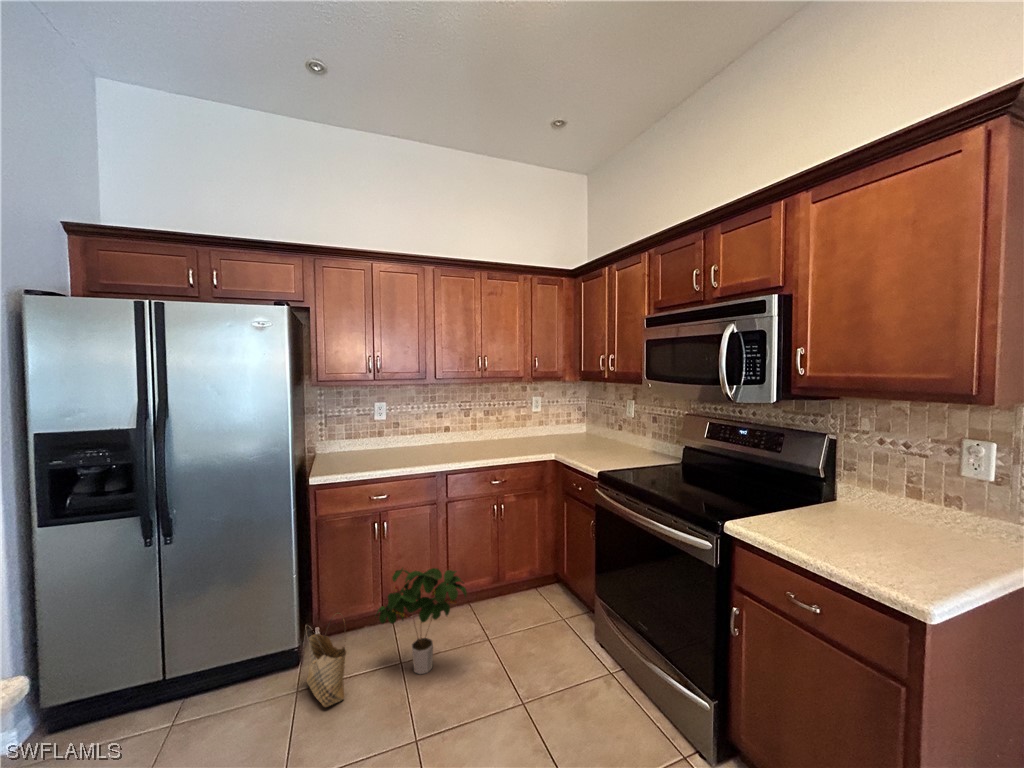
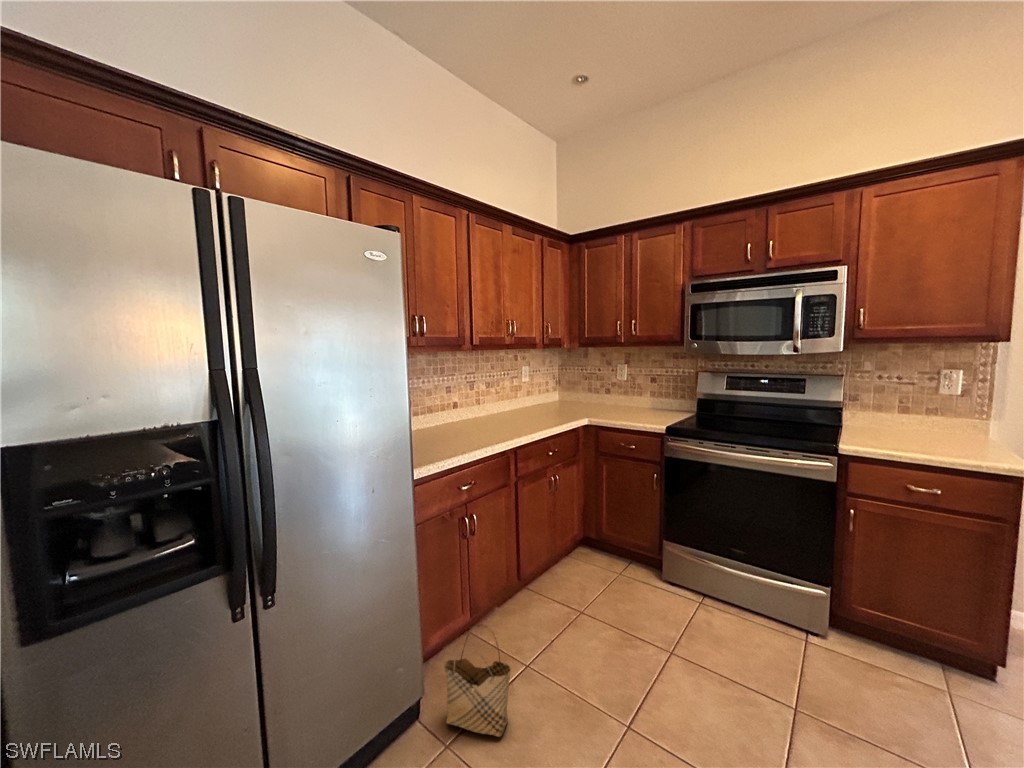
potted plant: present [376,568,467,674] -> none [497,545,593,665]

